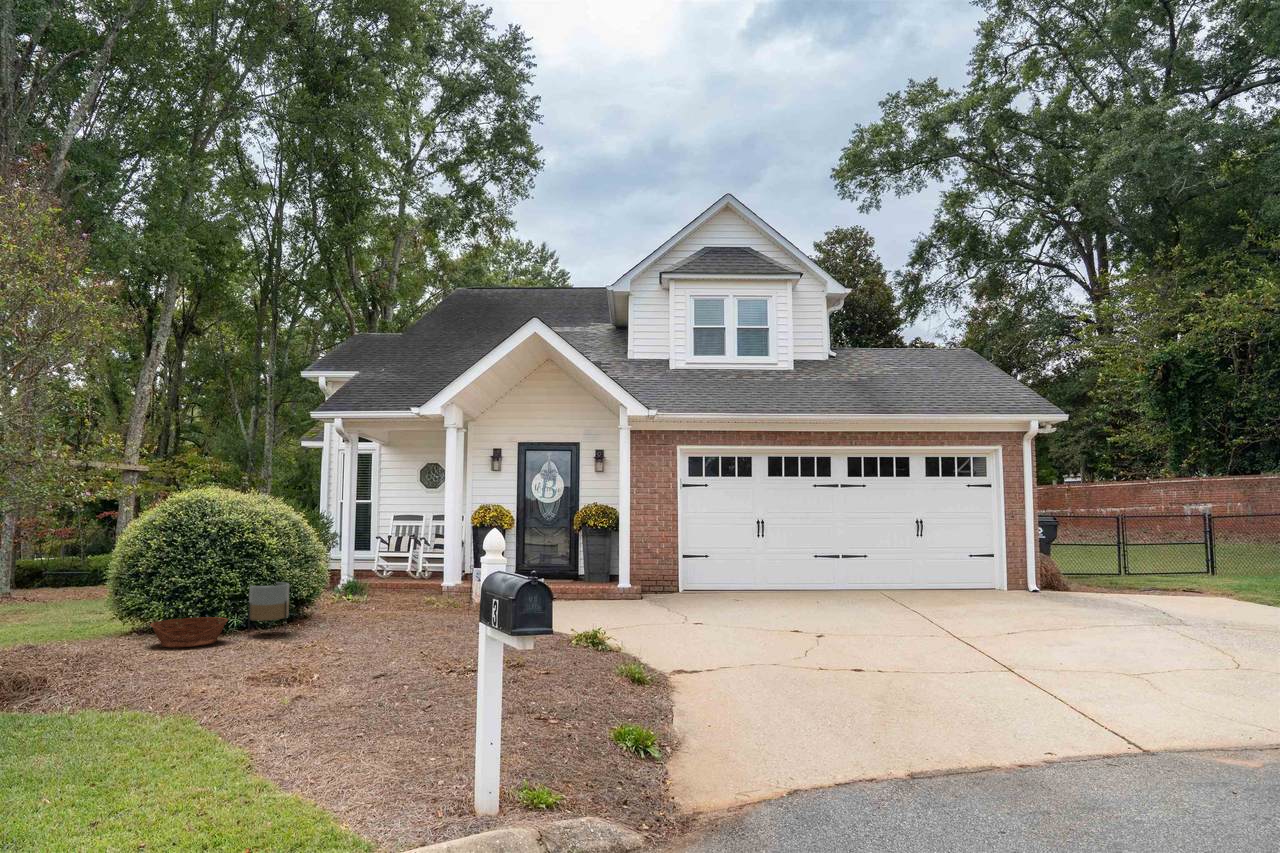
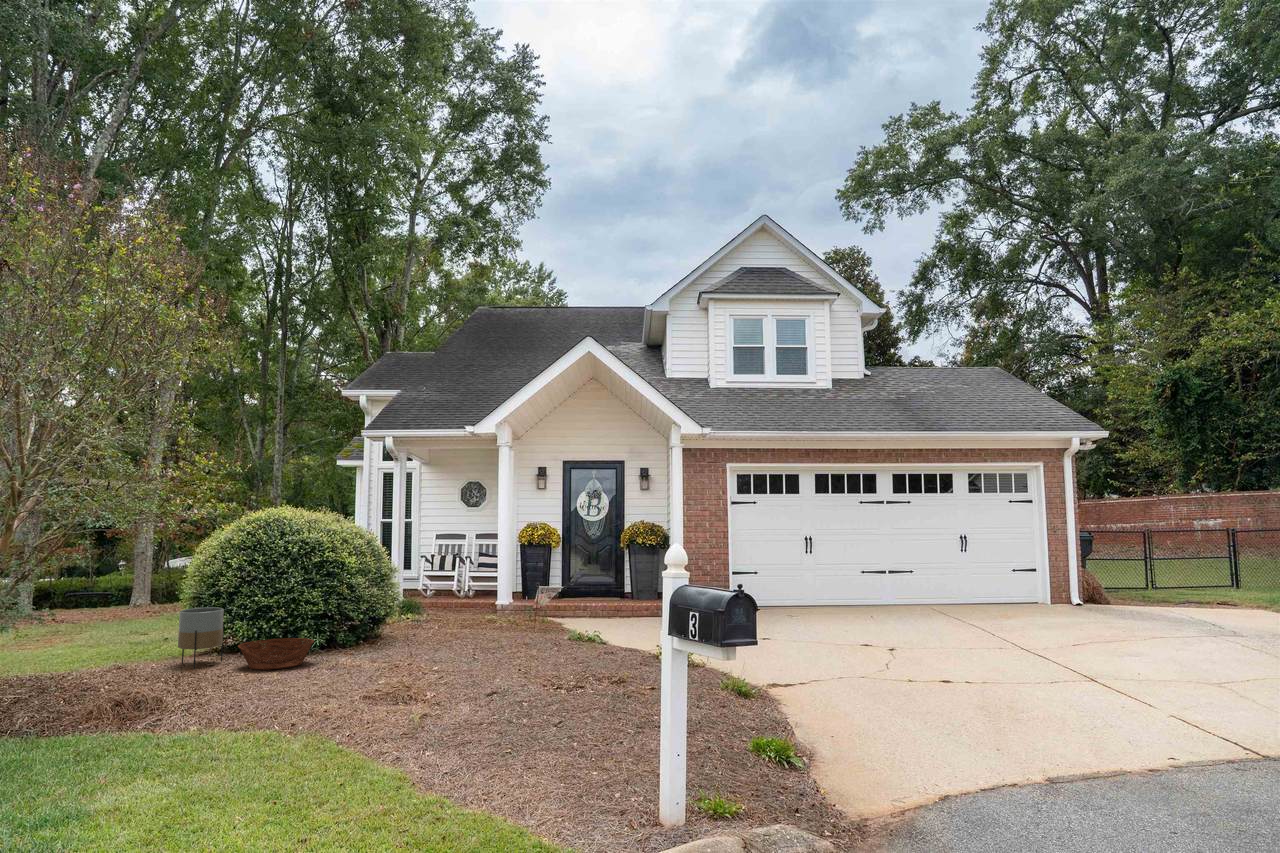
planter: present [248,582,289,637] -> present [178,607,224,669]

